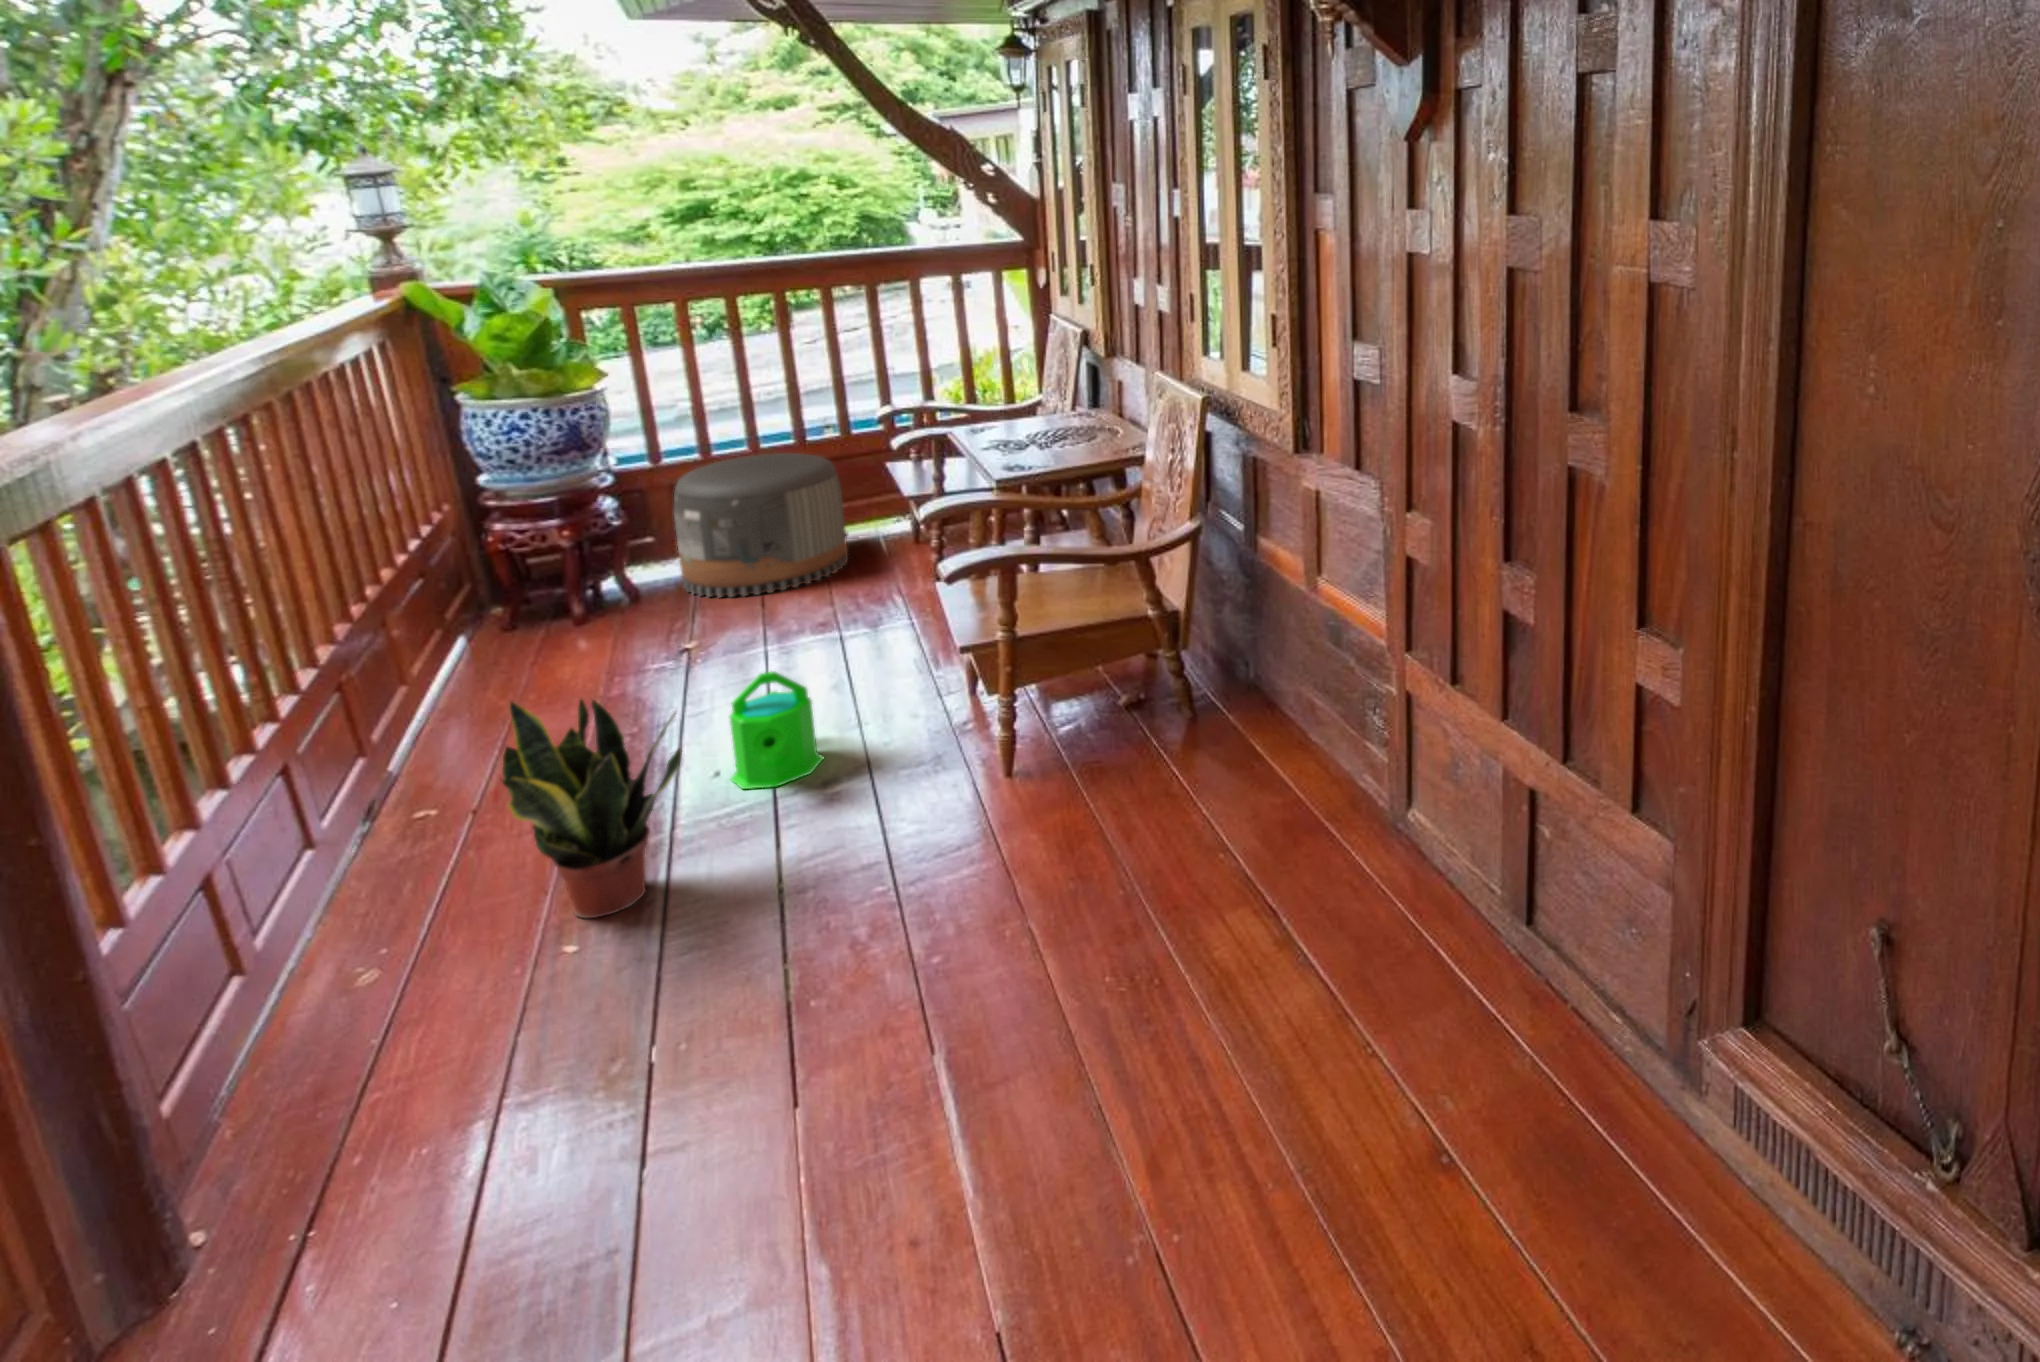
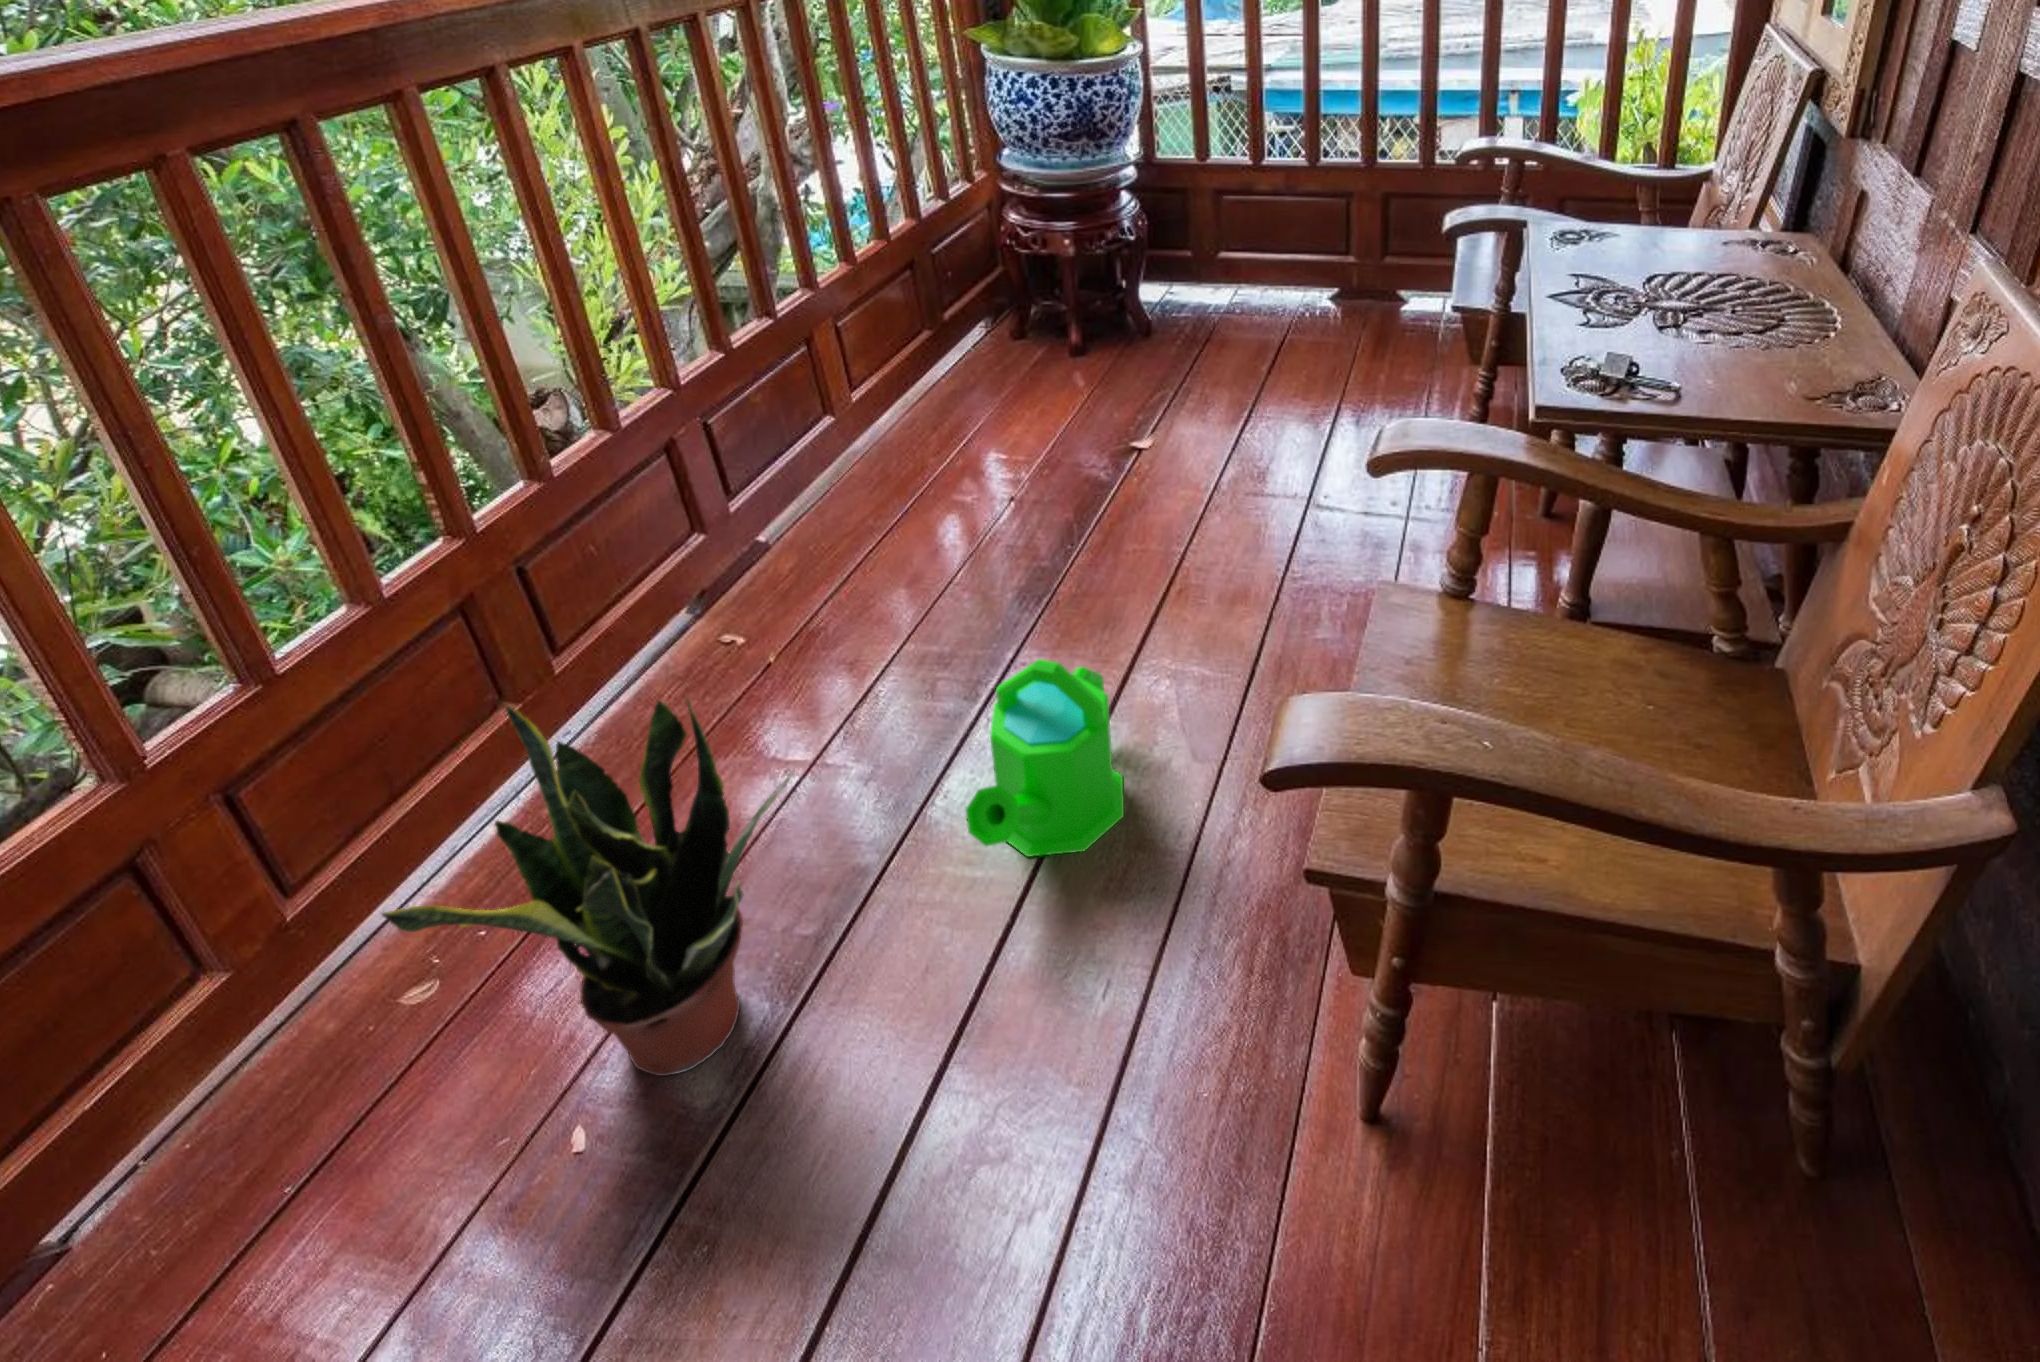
pouf: present [674,453,848,597] -> none [1194,174,1392,380]

